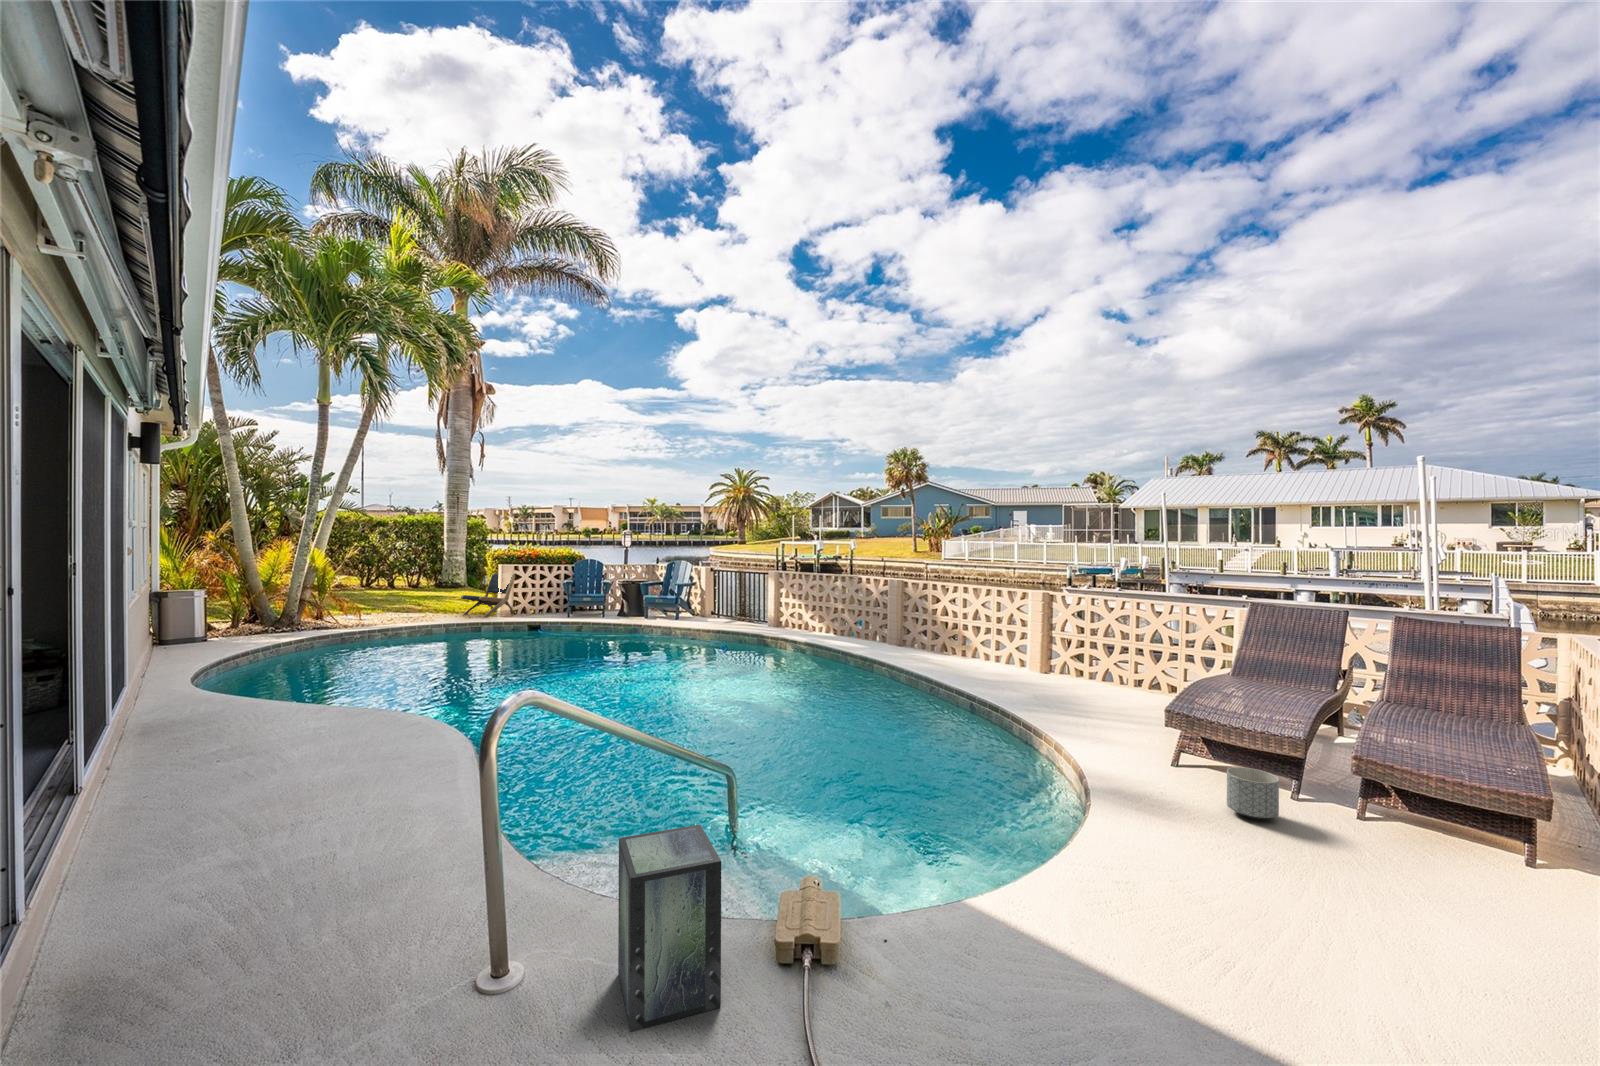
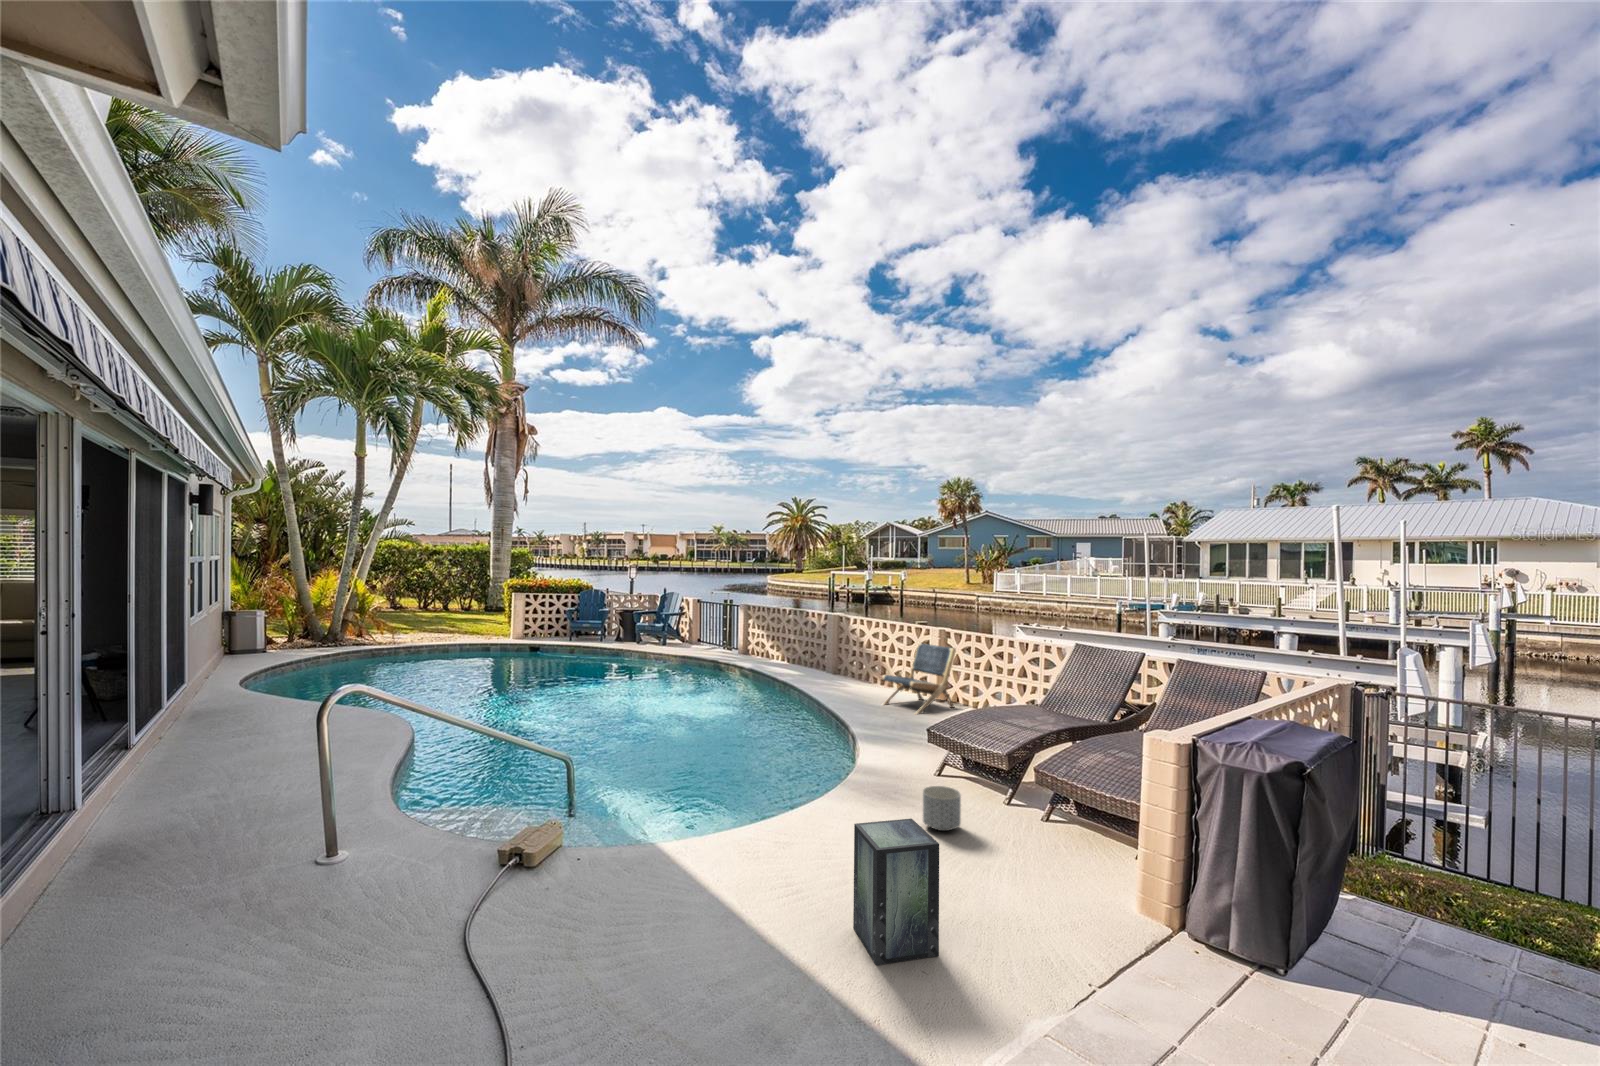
lounge chair: present [461,574,515,618] -> present [882,643,956,714]
storage box: present [618,825,721,1032] -> present [853,819,939,965]

